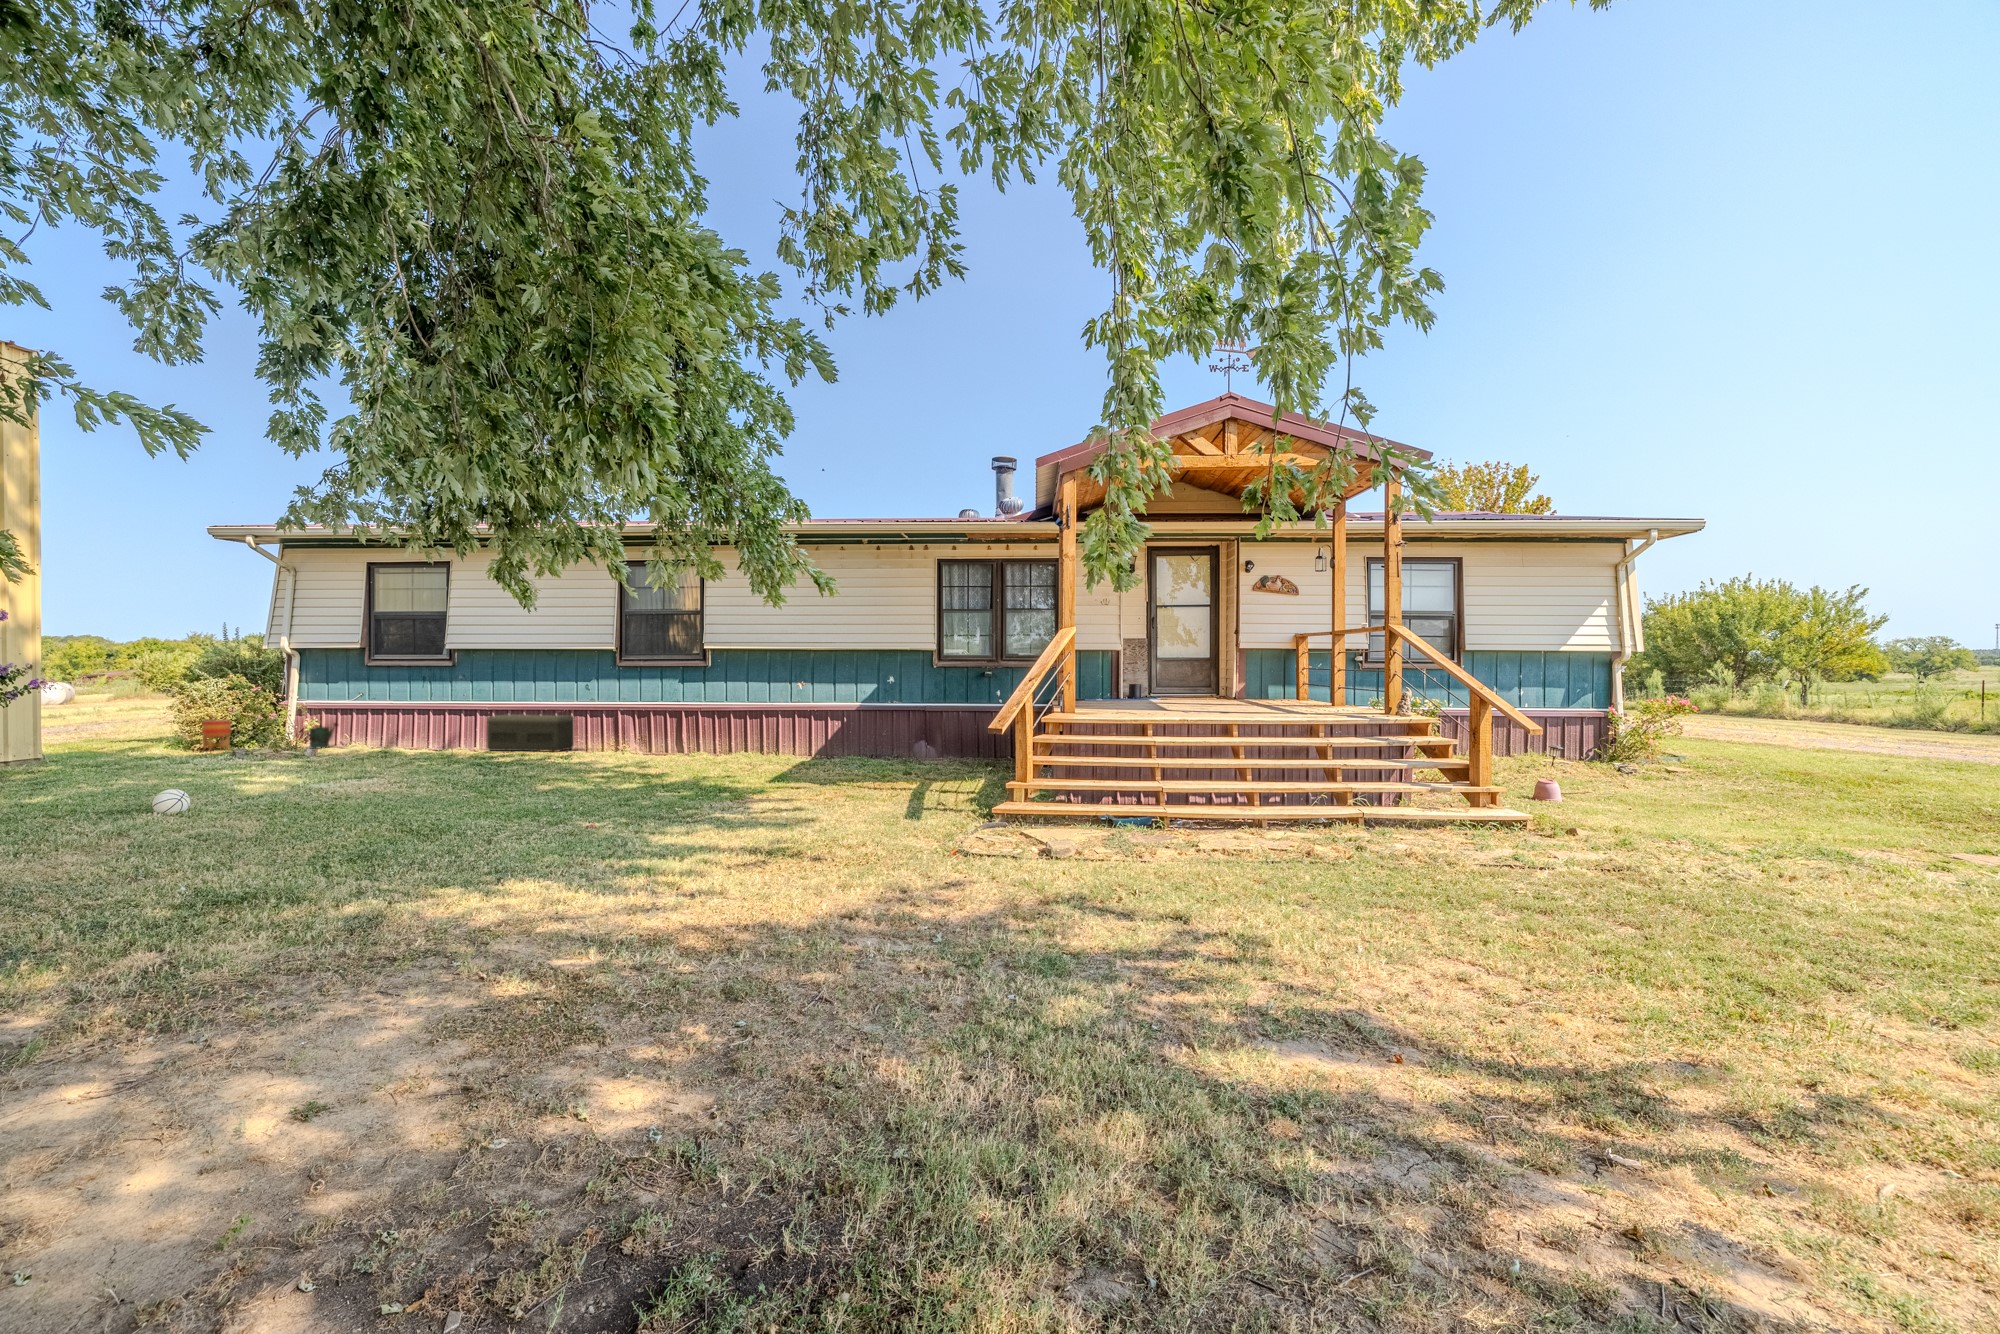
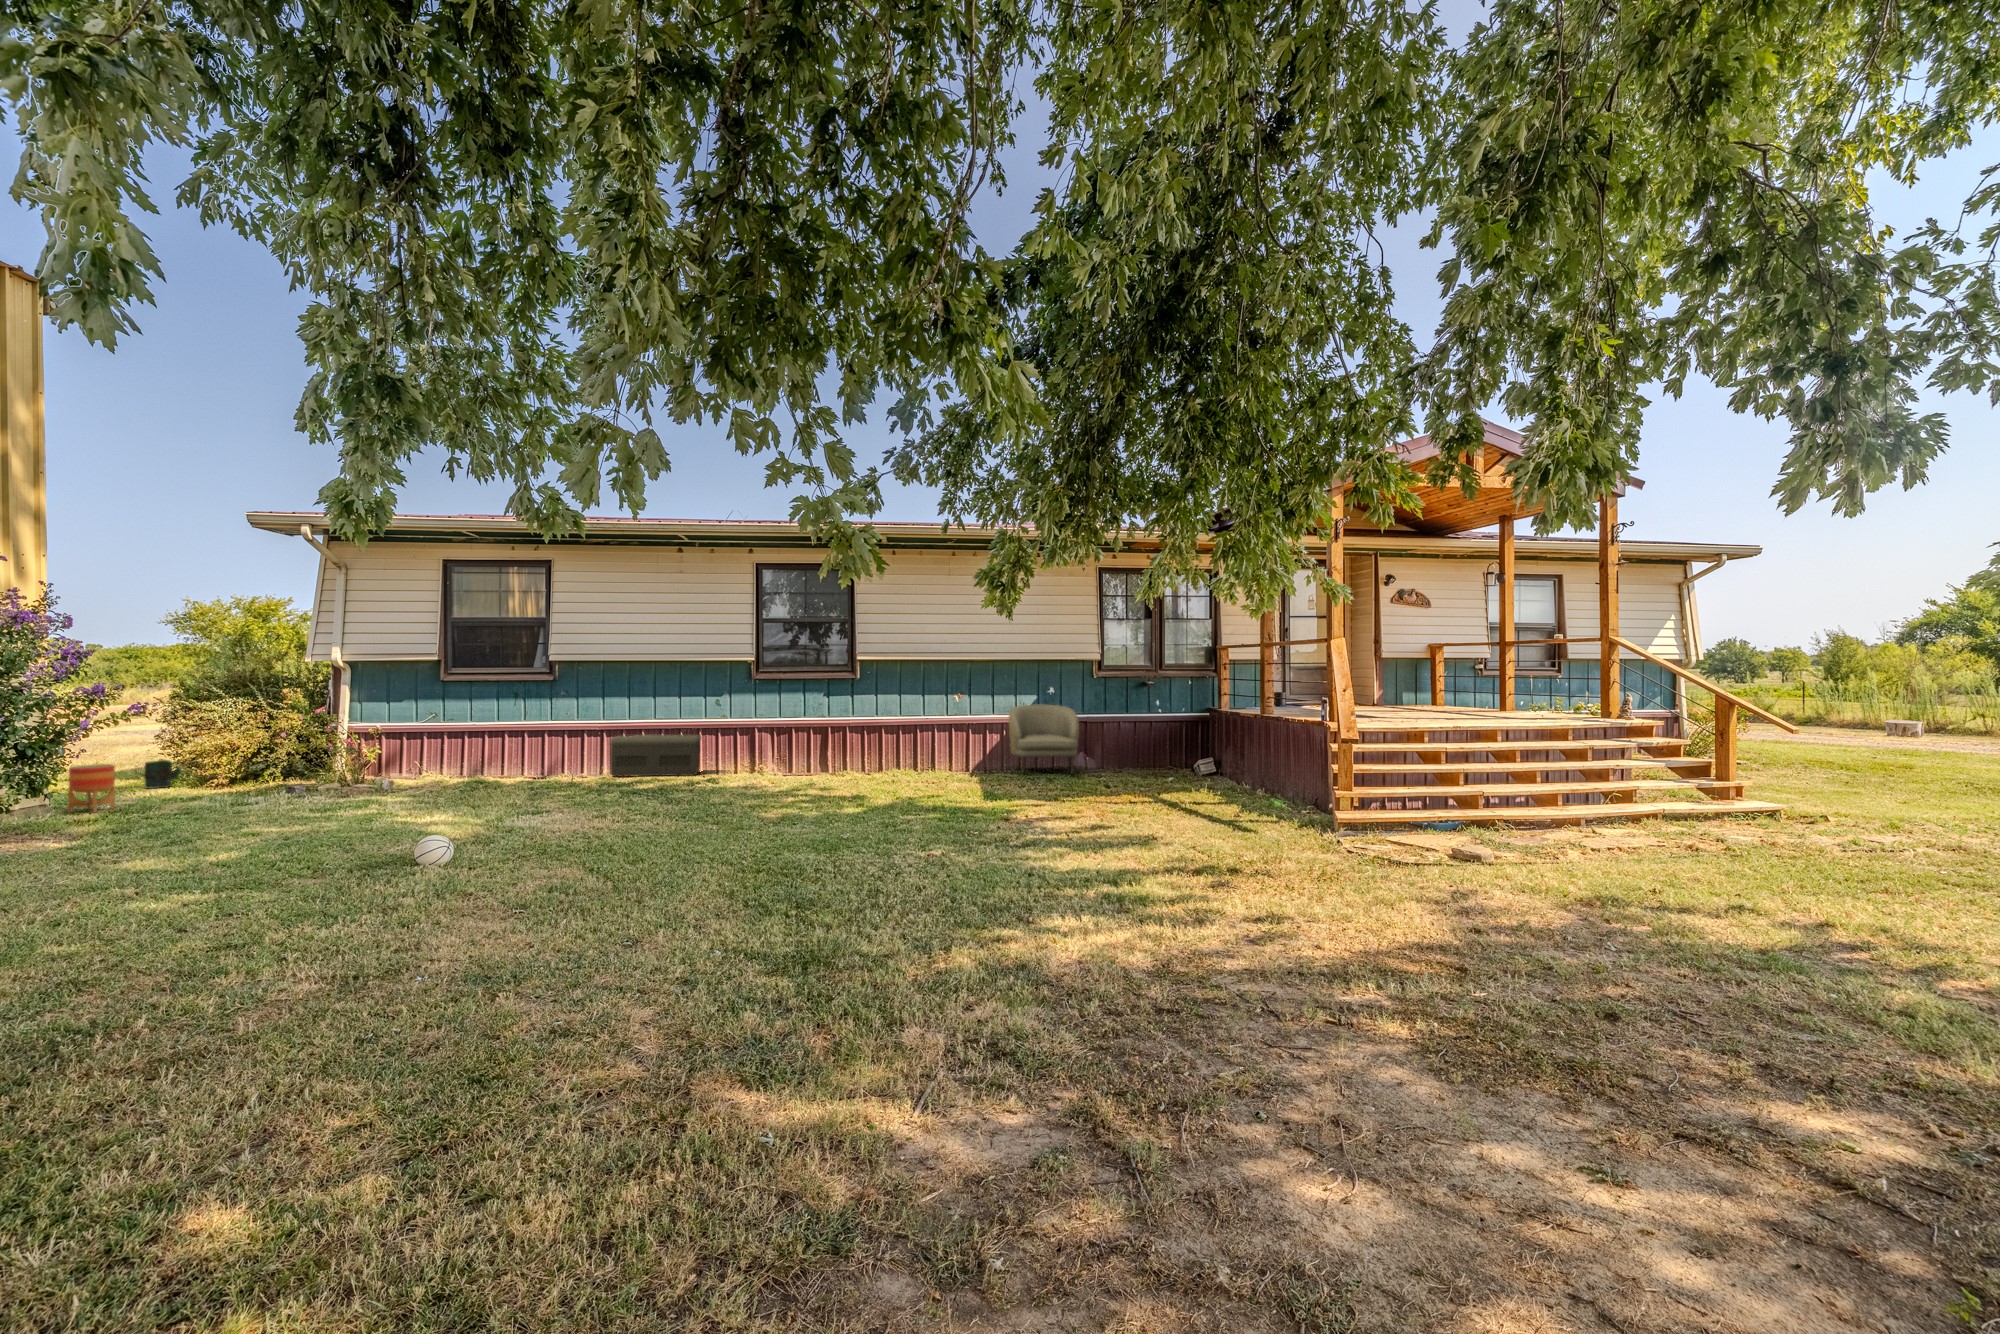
armchair: none [834,693,904,760] -> present [1009,705,1079,774]
planter: present [202,719,231,751] -> present [68,764,115,813]
watering can: present [307,723,338,749] -> present [144,760,181,789]

